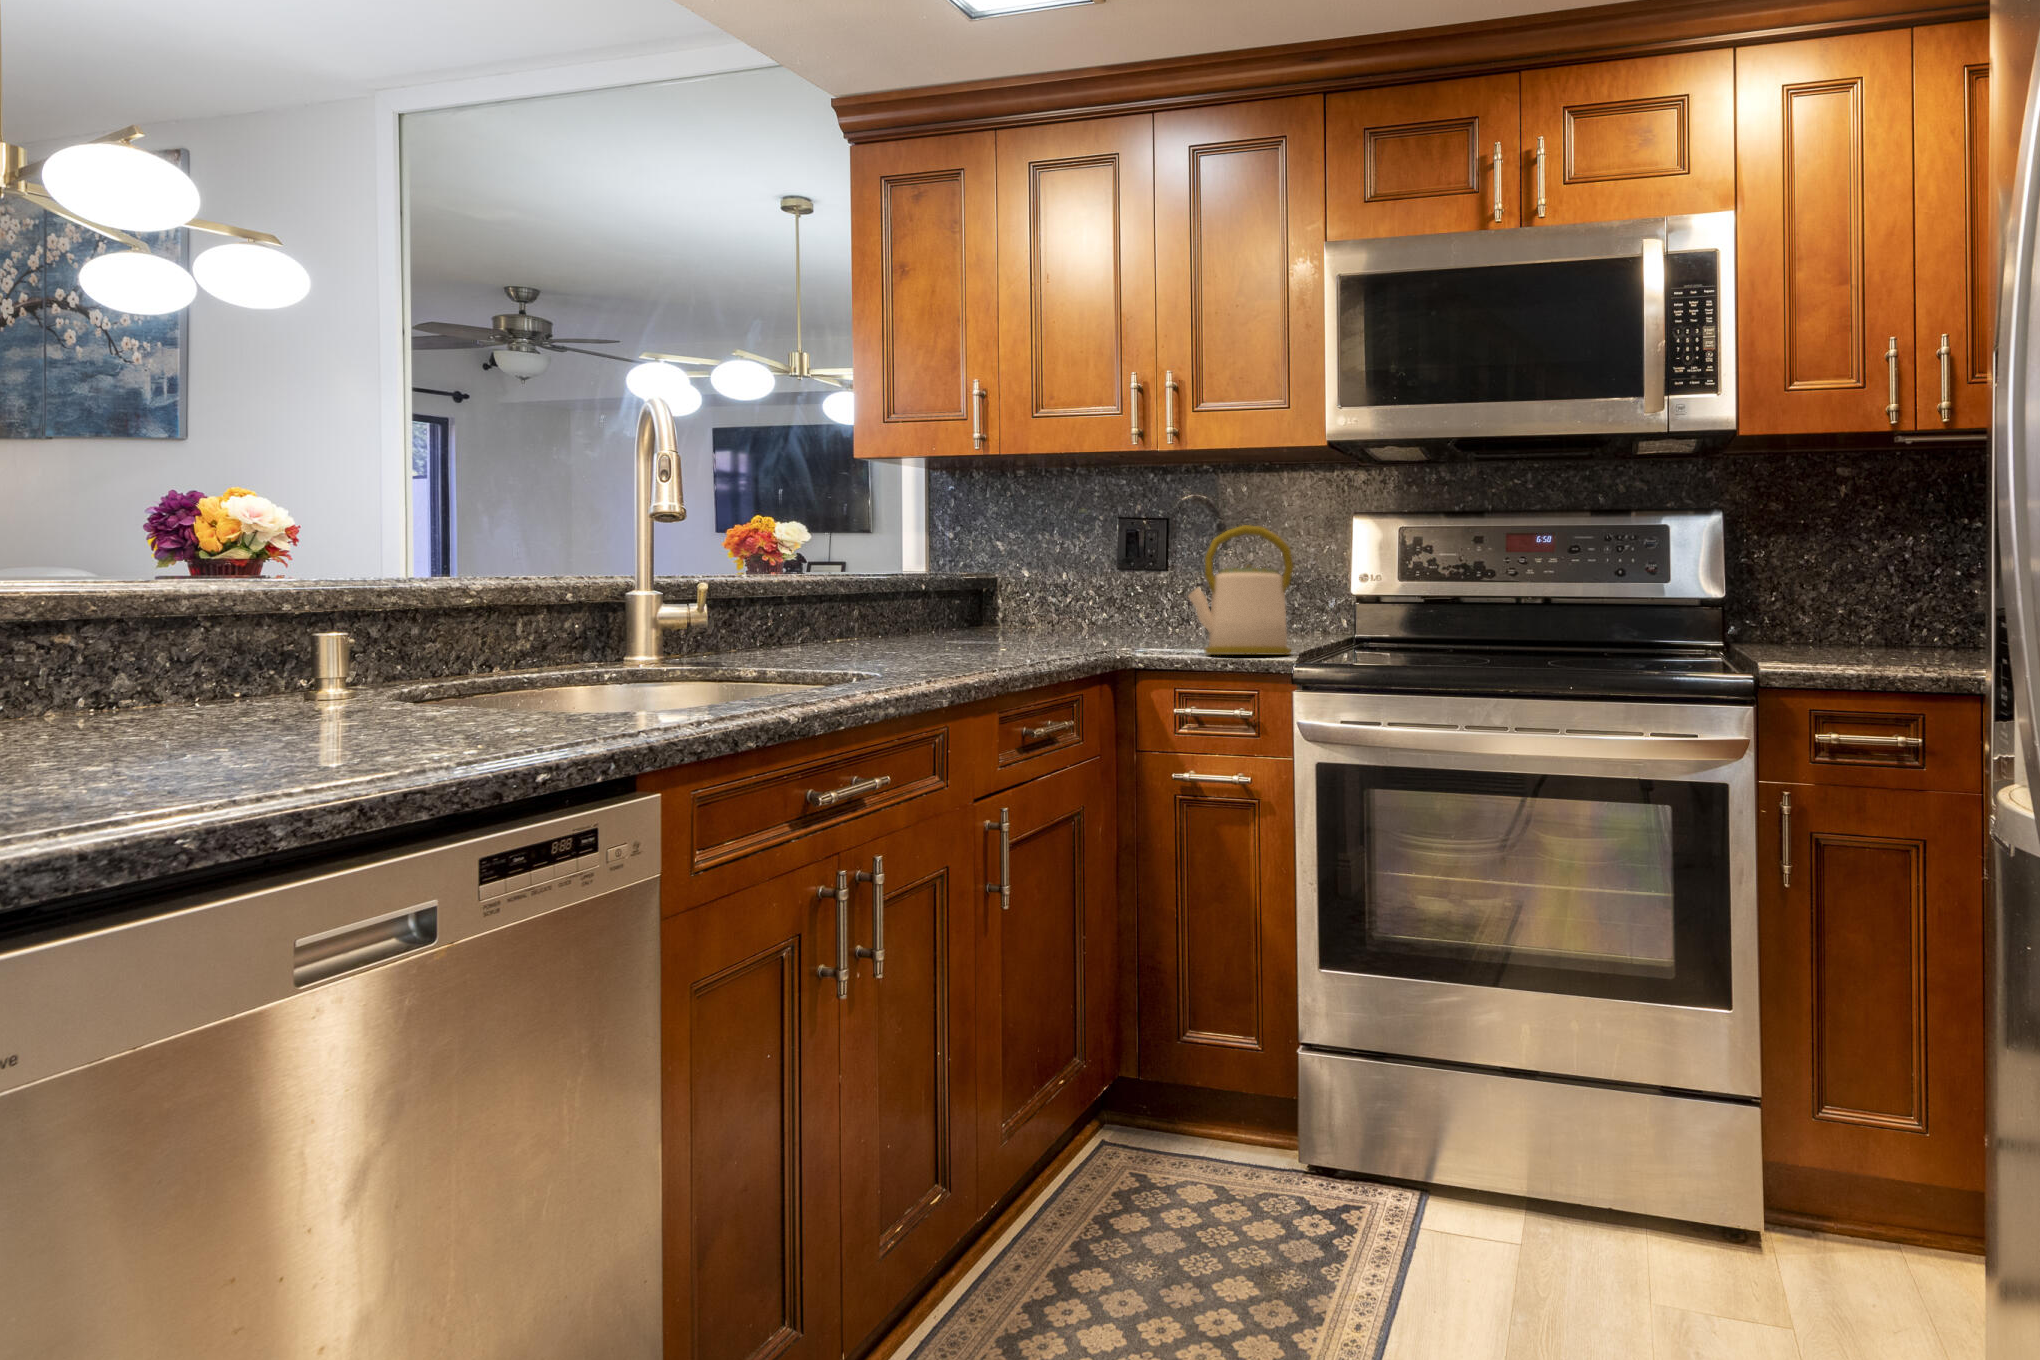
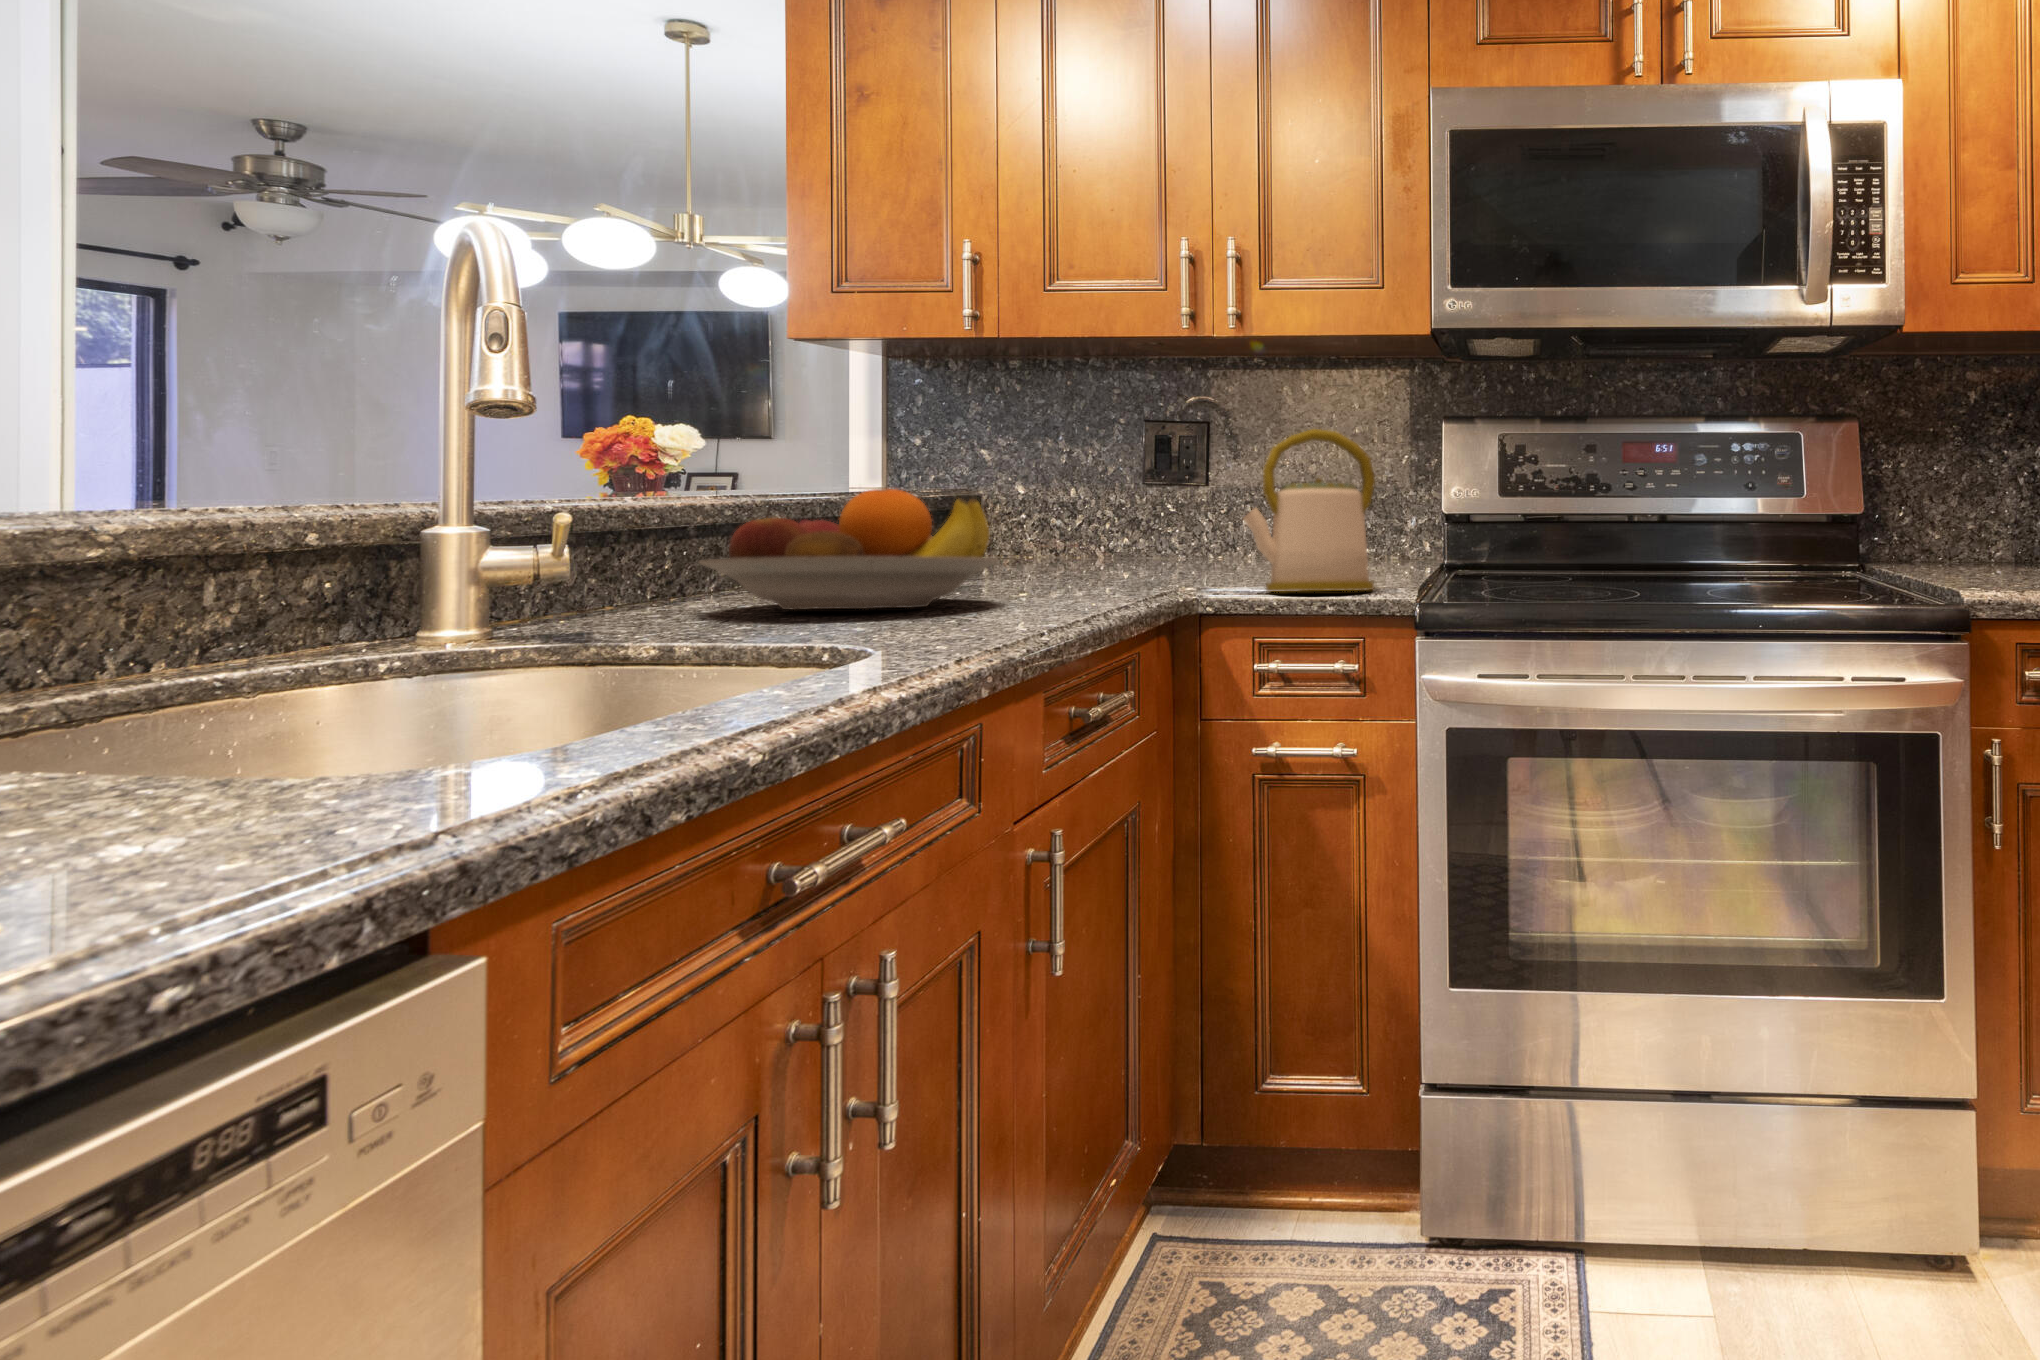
fruit bowl: none [790,570,995,657] -> present [699,489,998,610]

